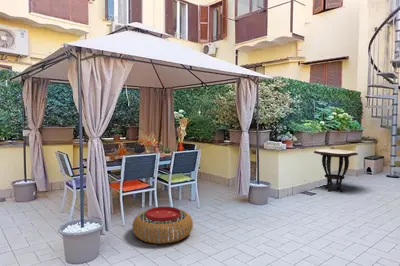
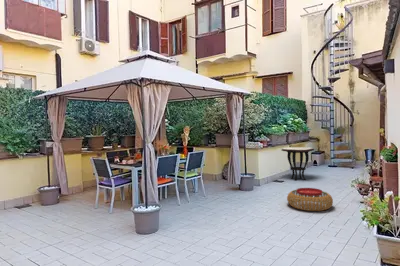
pouf: present [132,207,193,244] -> present [287,188,333,211]

